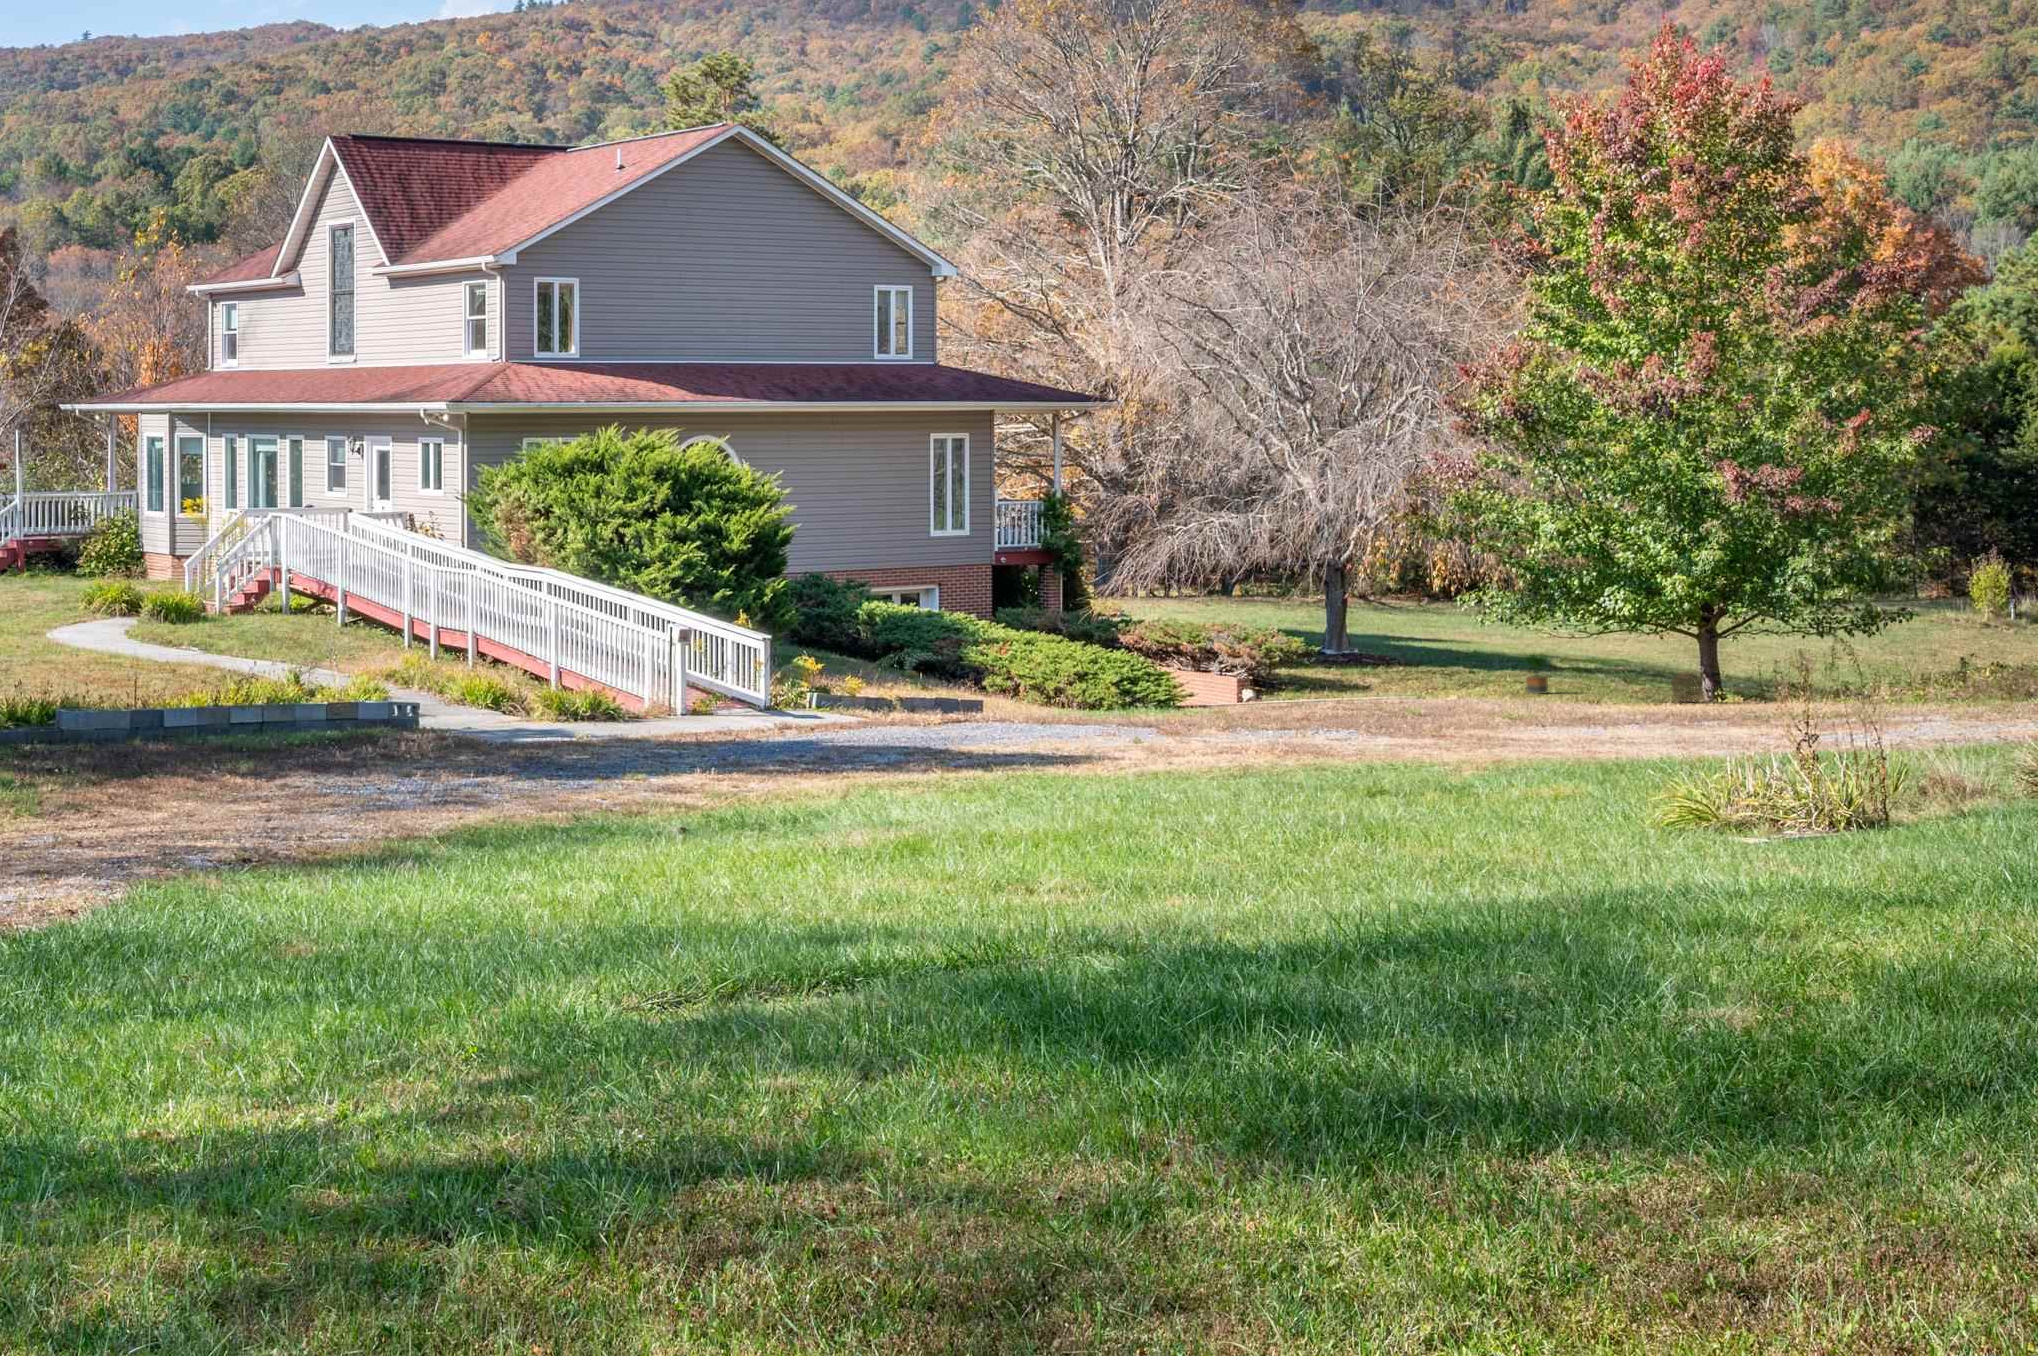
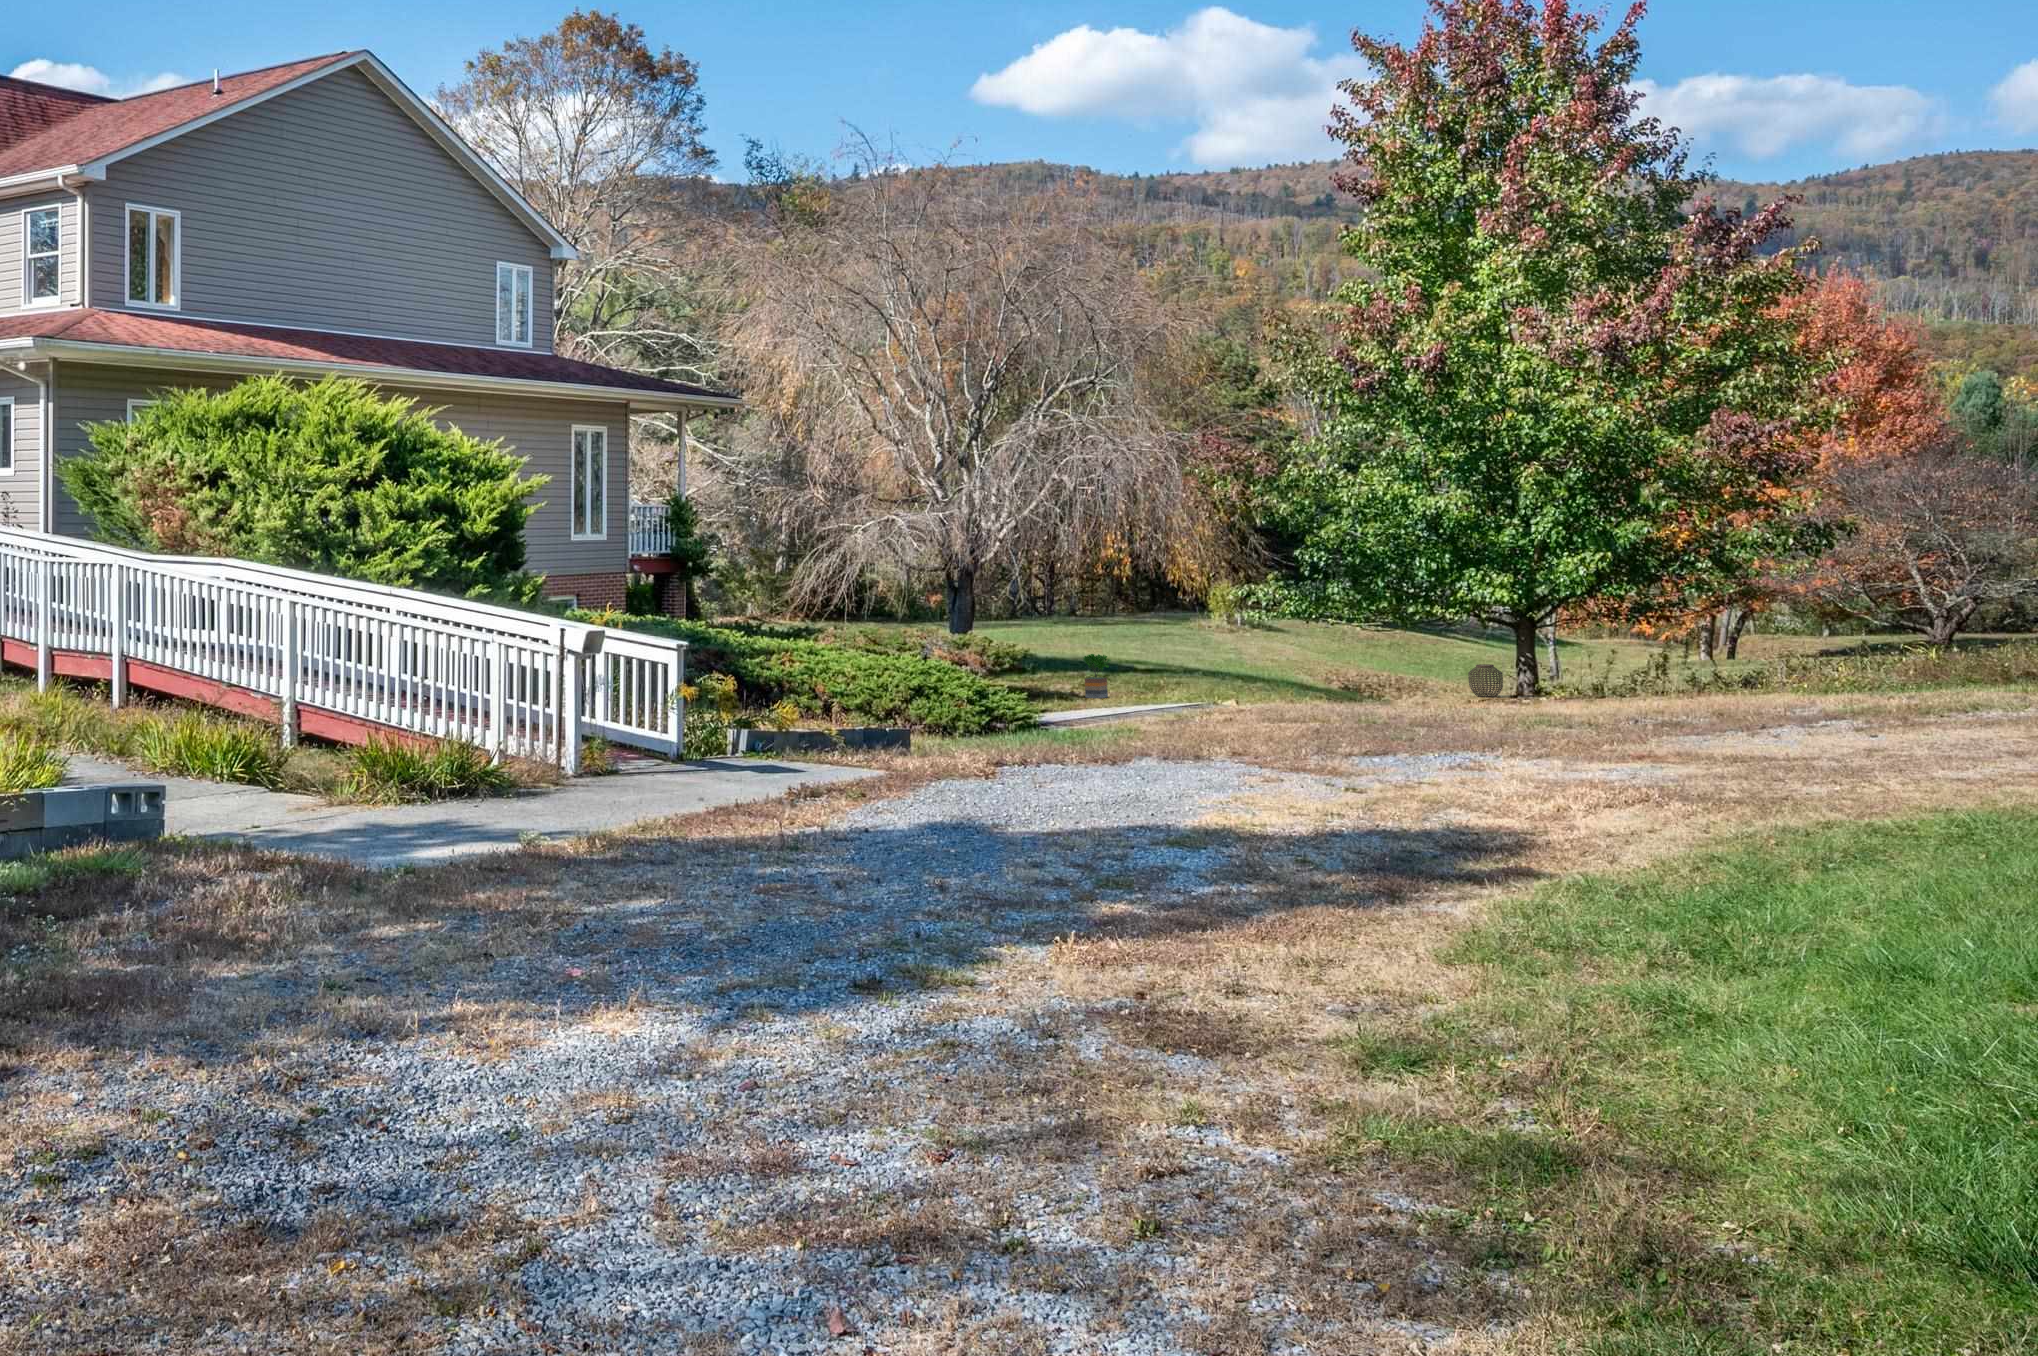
potted tree: present [1526,655,1551,694] -> present [1083,654,1111,699]

